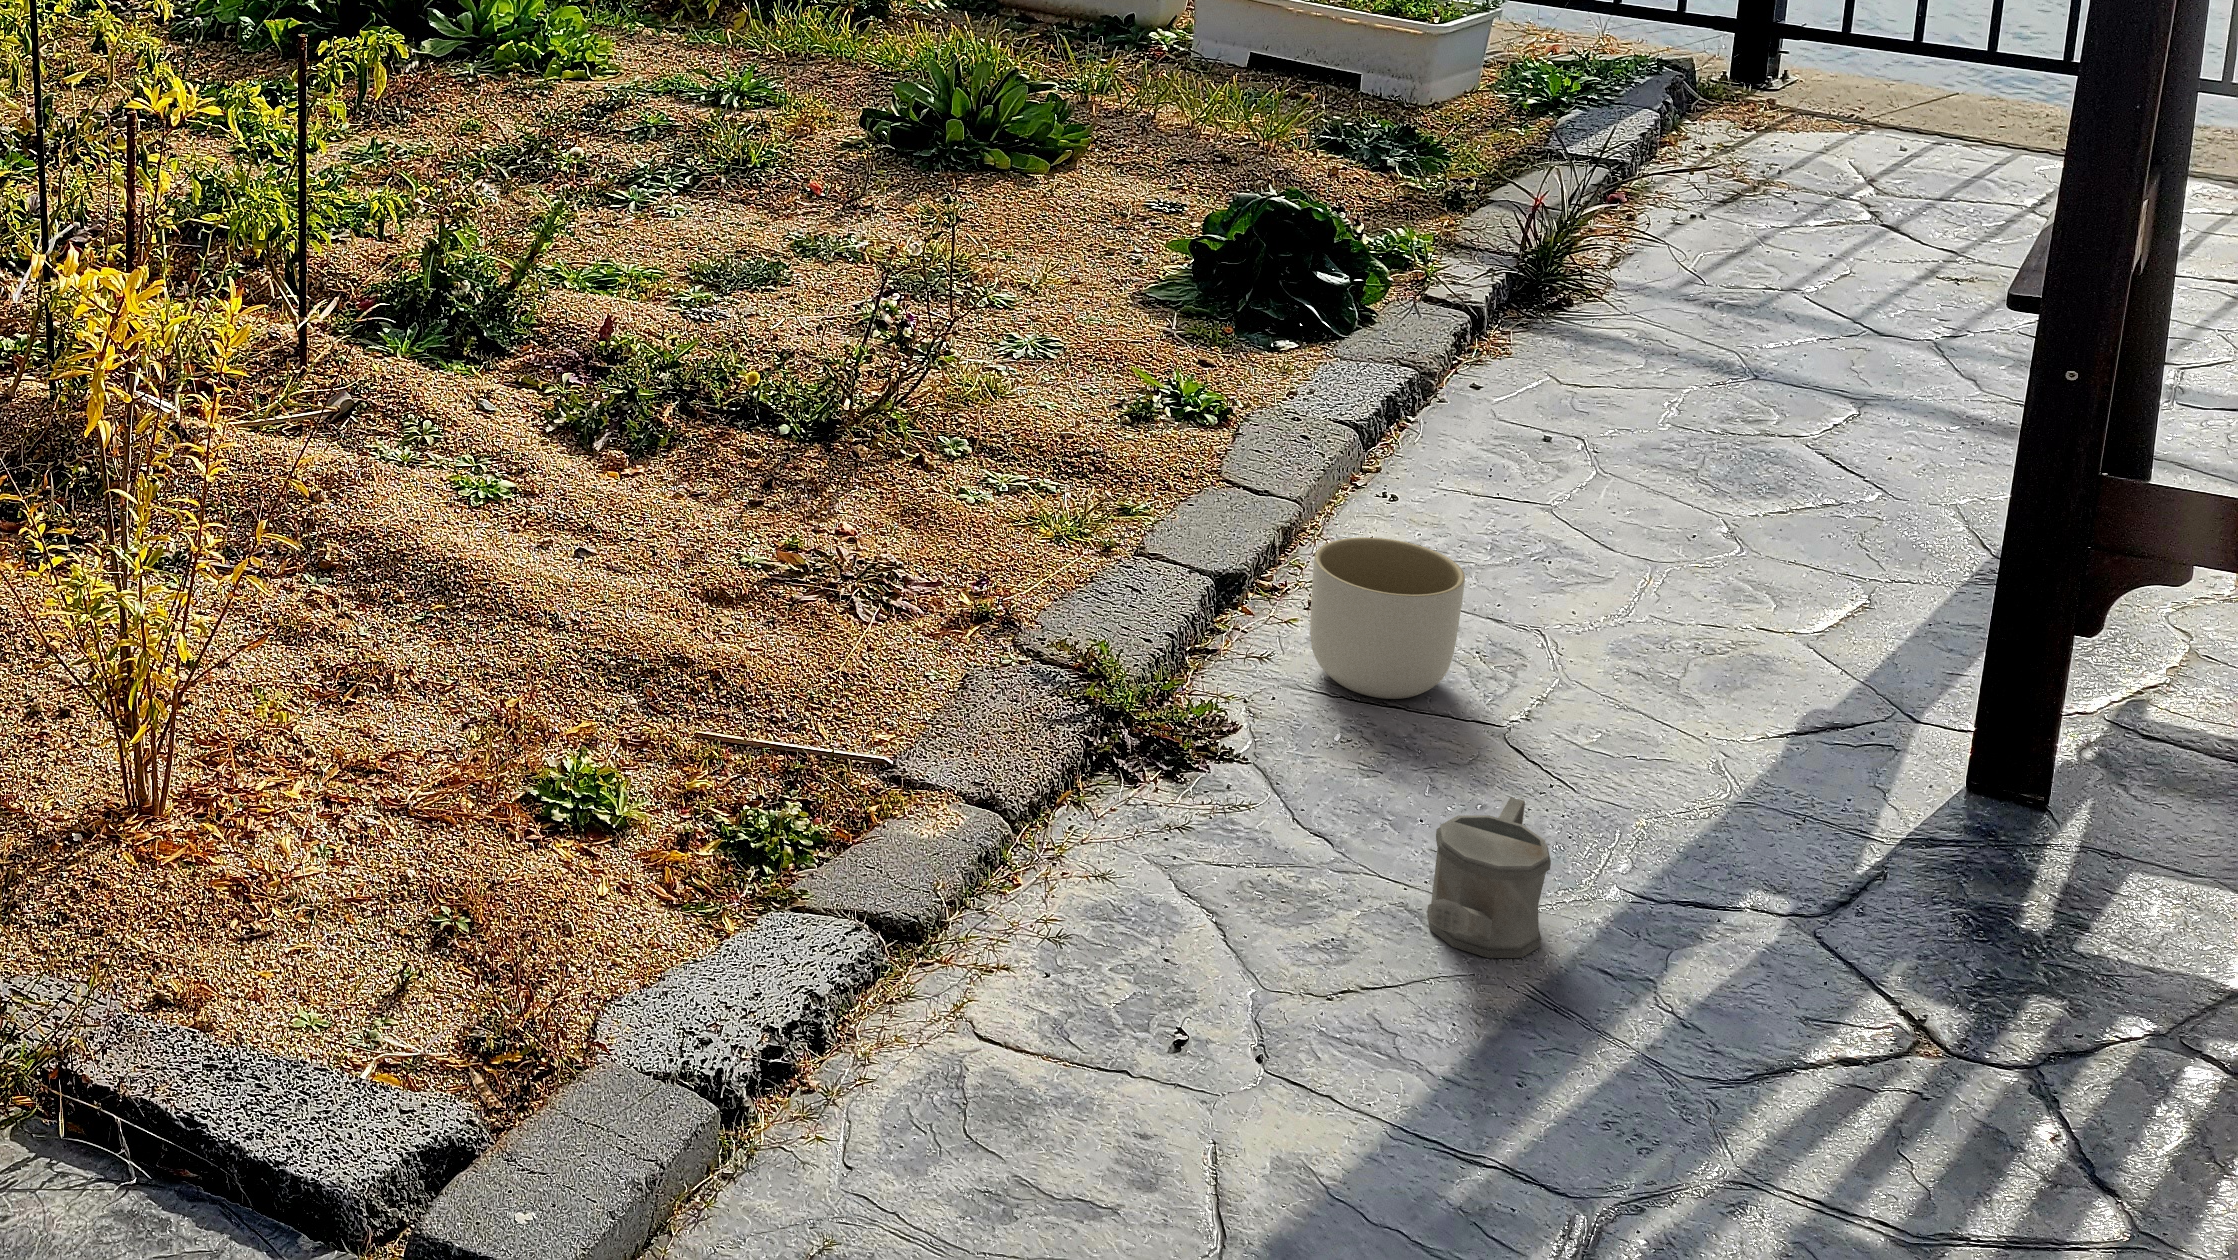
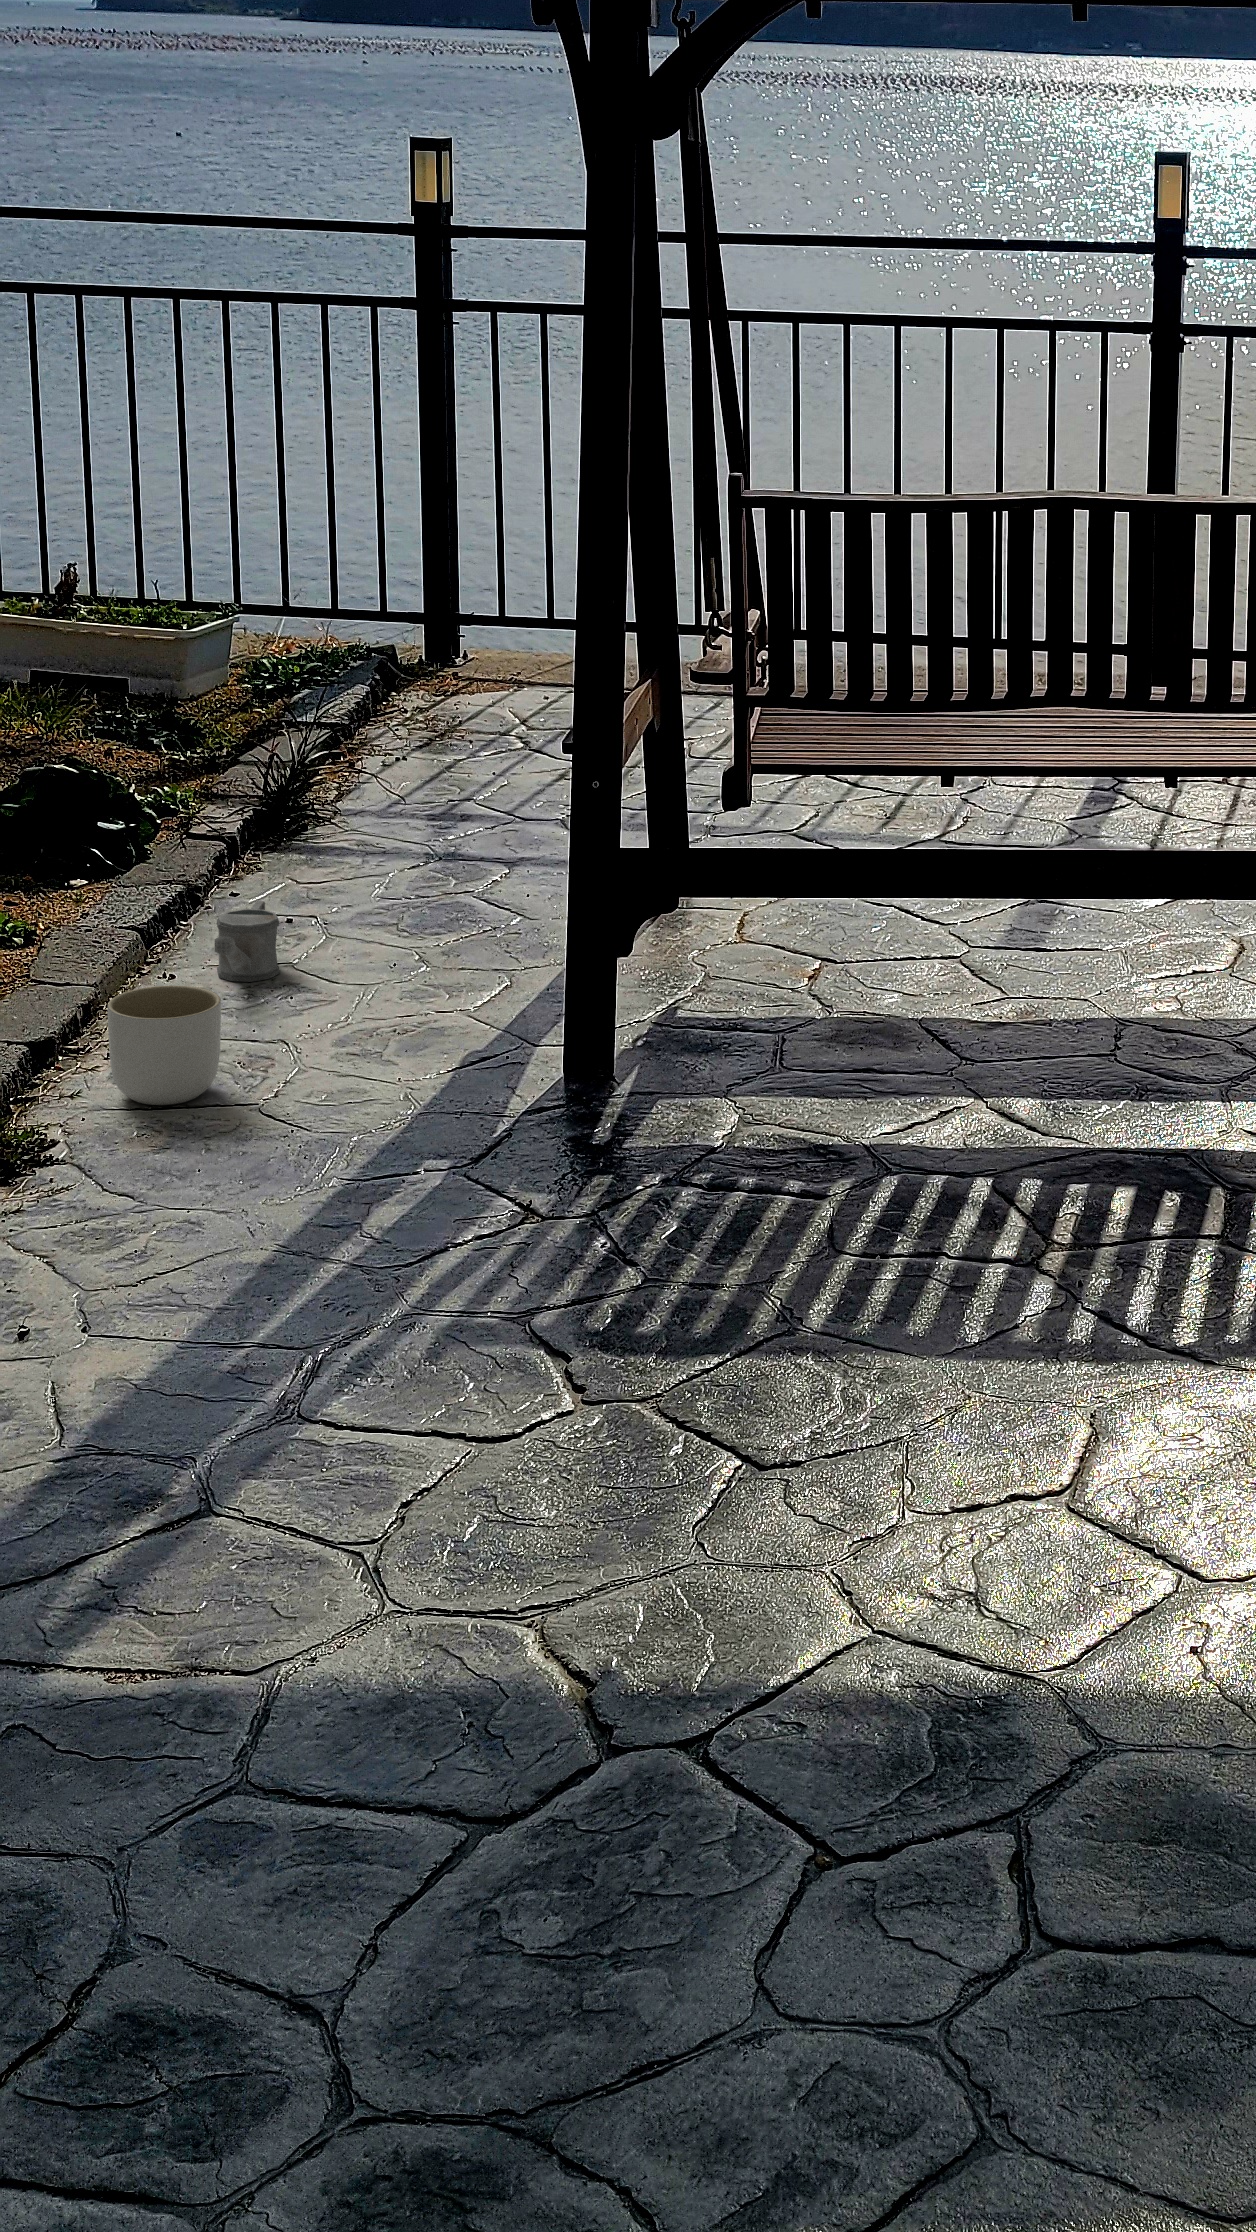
watering can: present [1427,797,1551,958] -> present [214,901,279,982]

